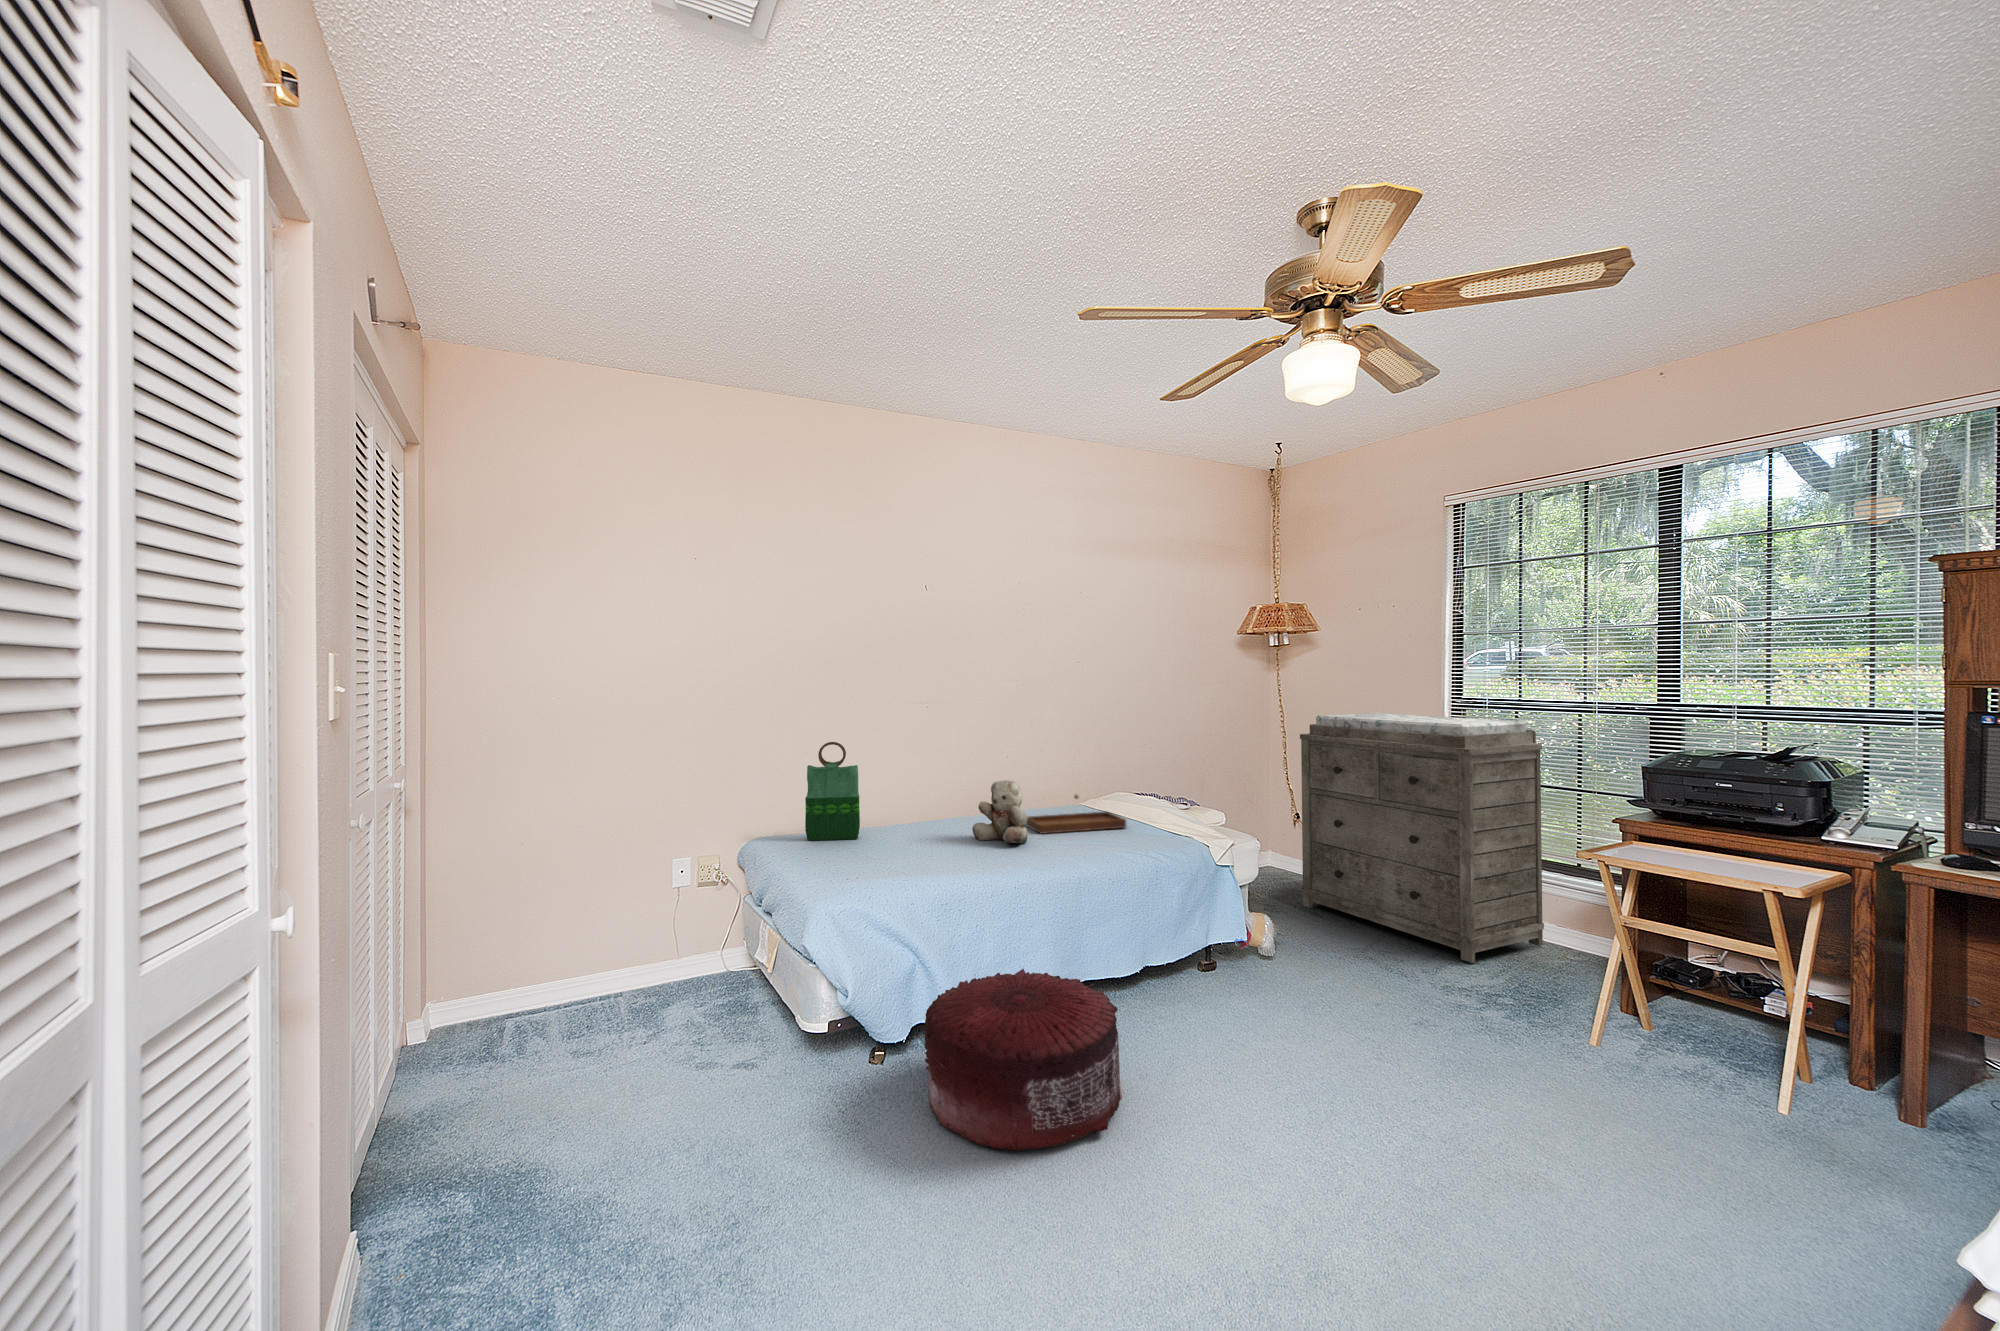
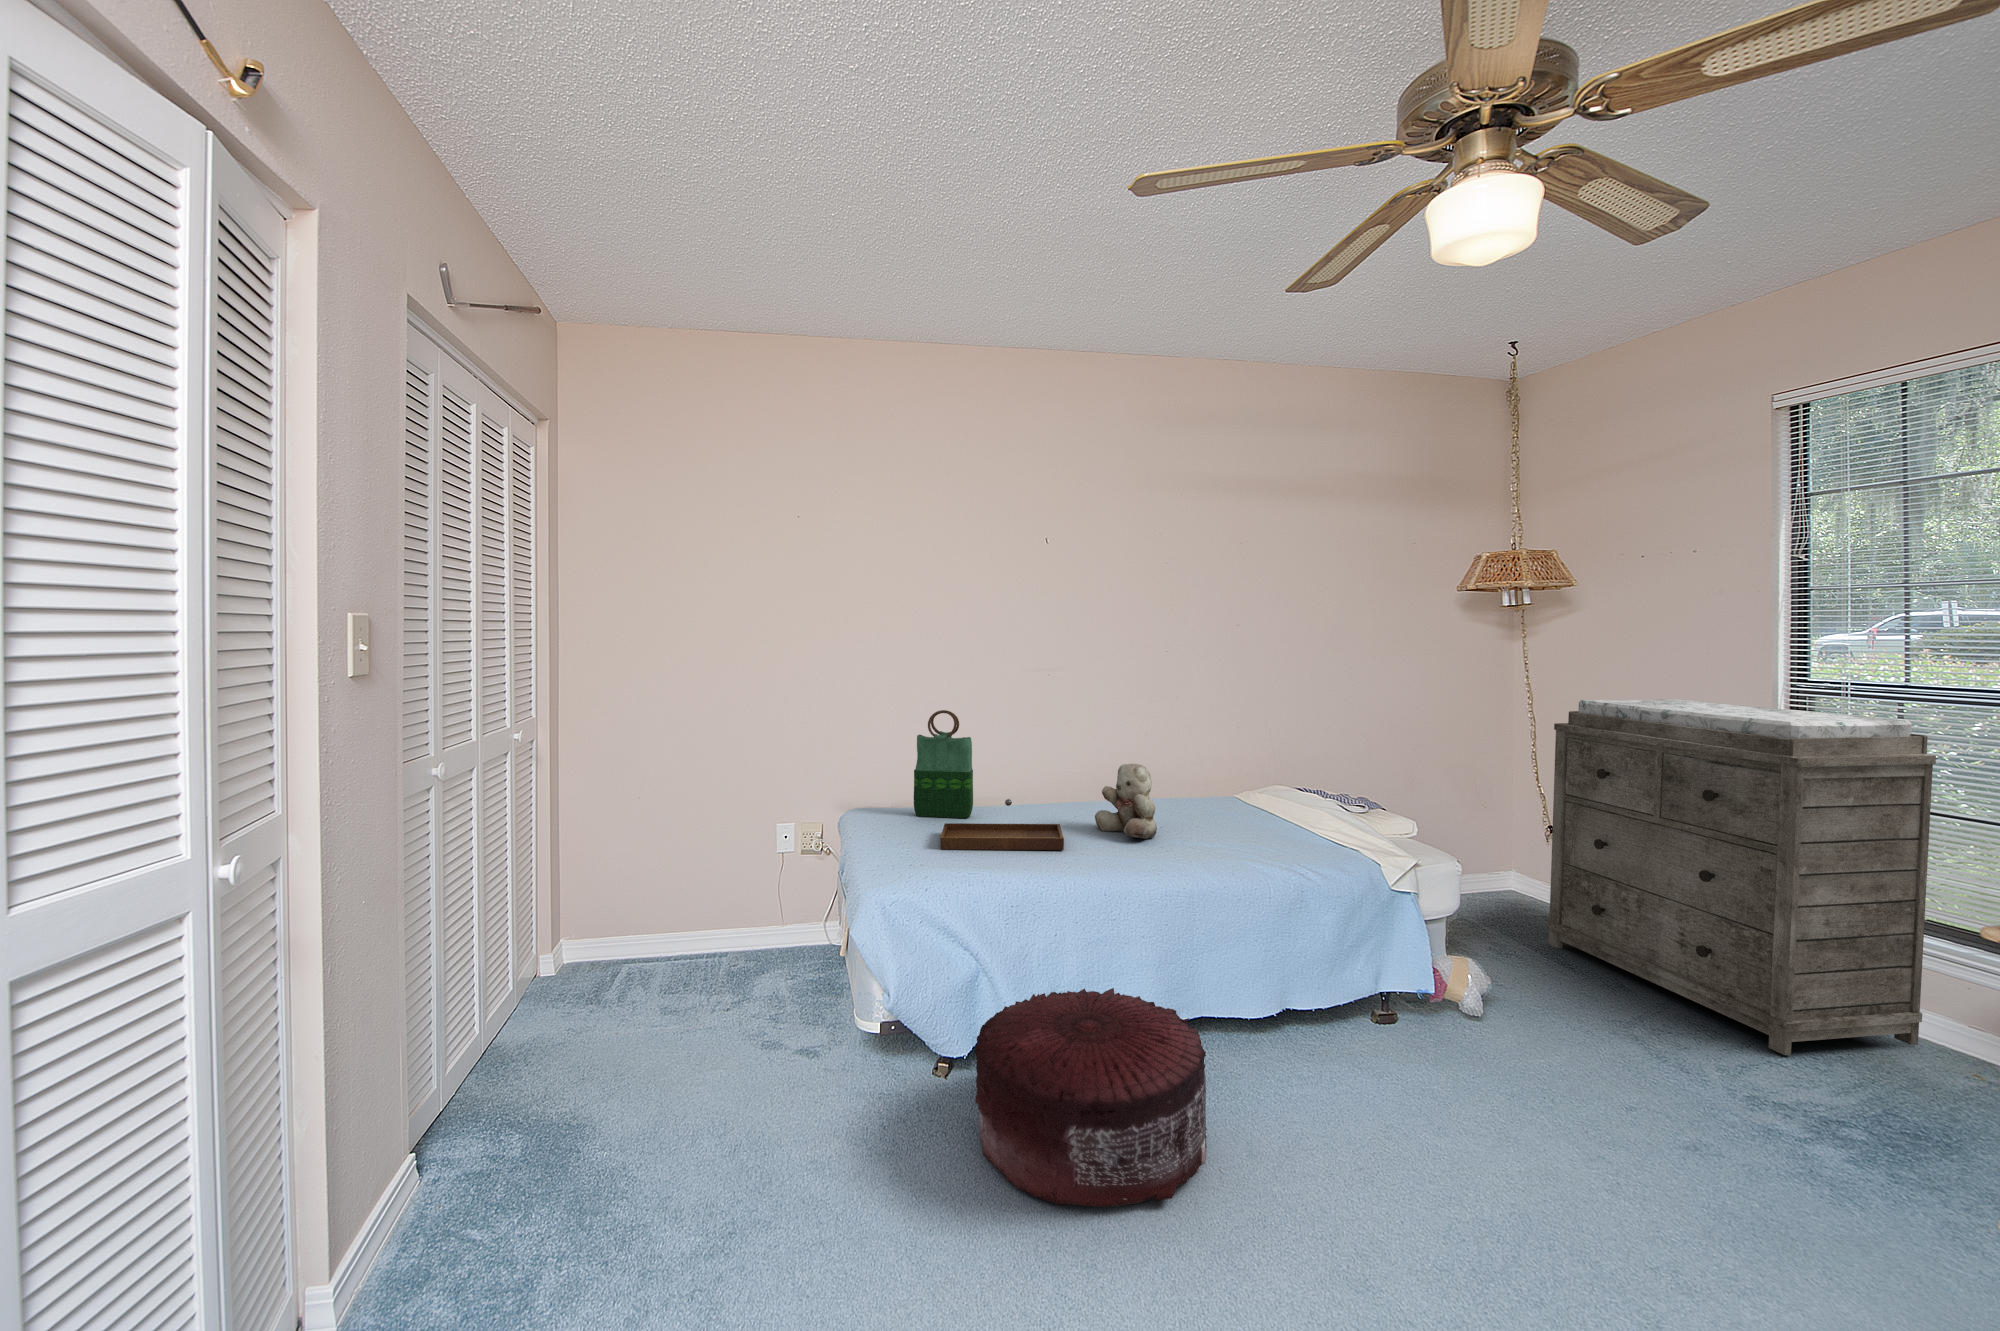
tray: present [1026,794,1126,834] -> present [940,799,1064,850]

